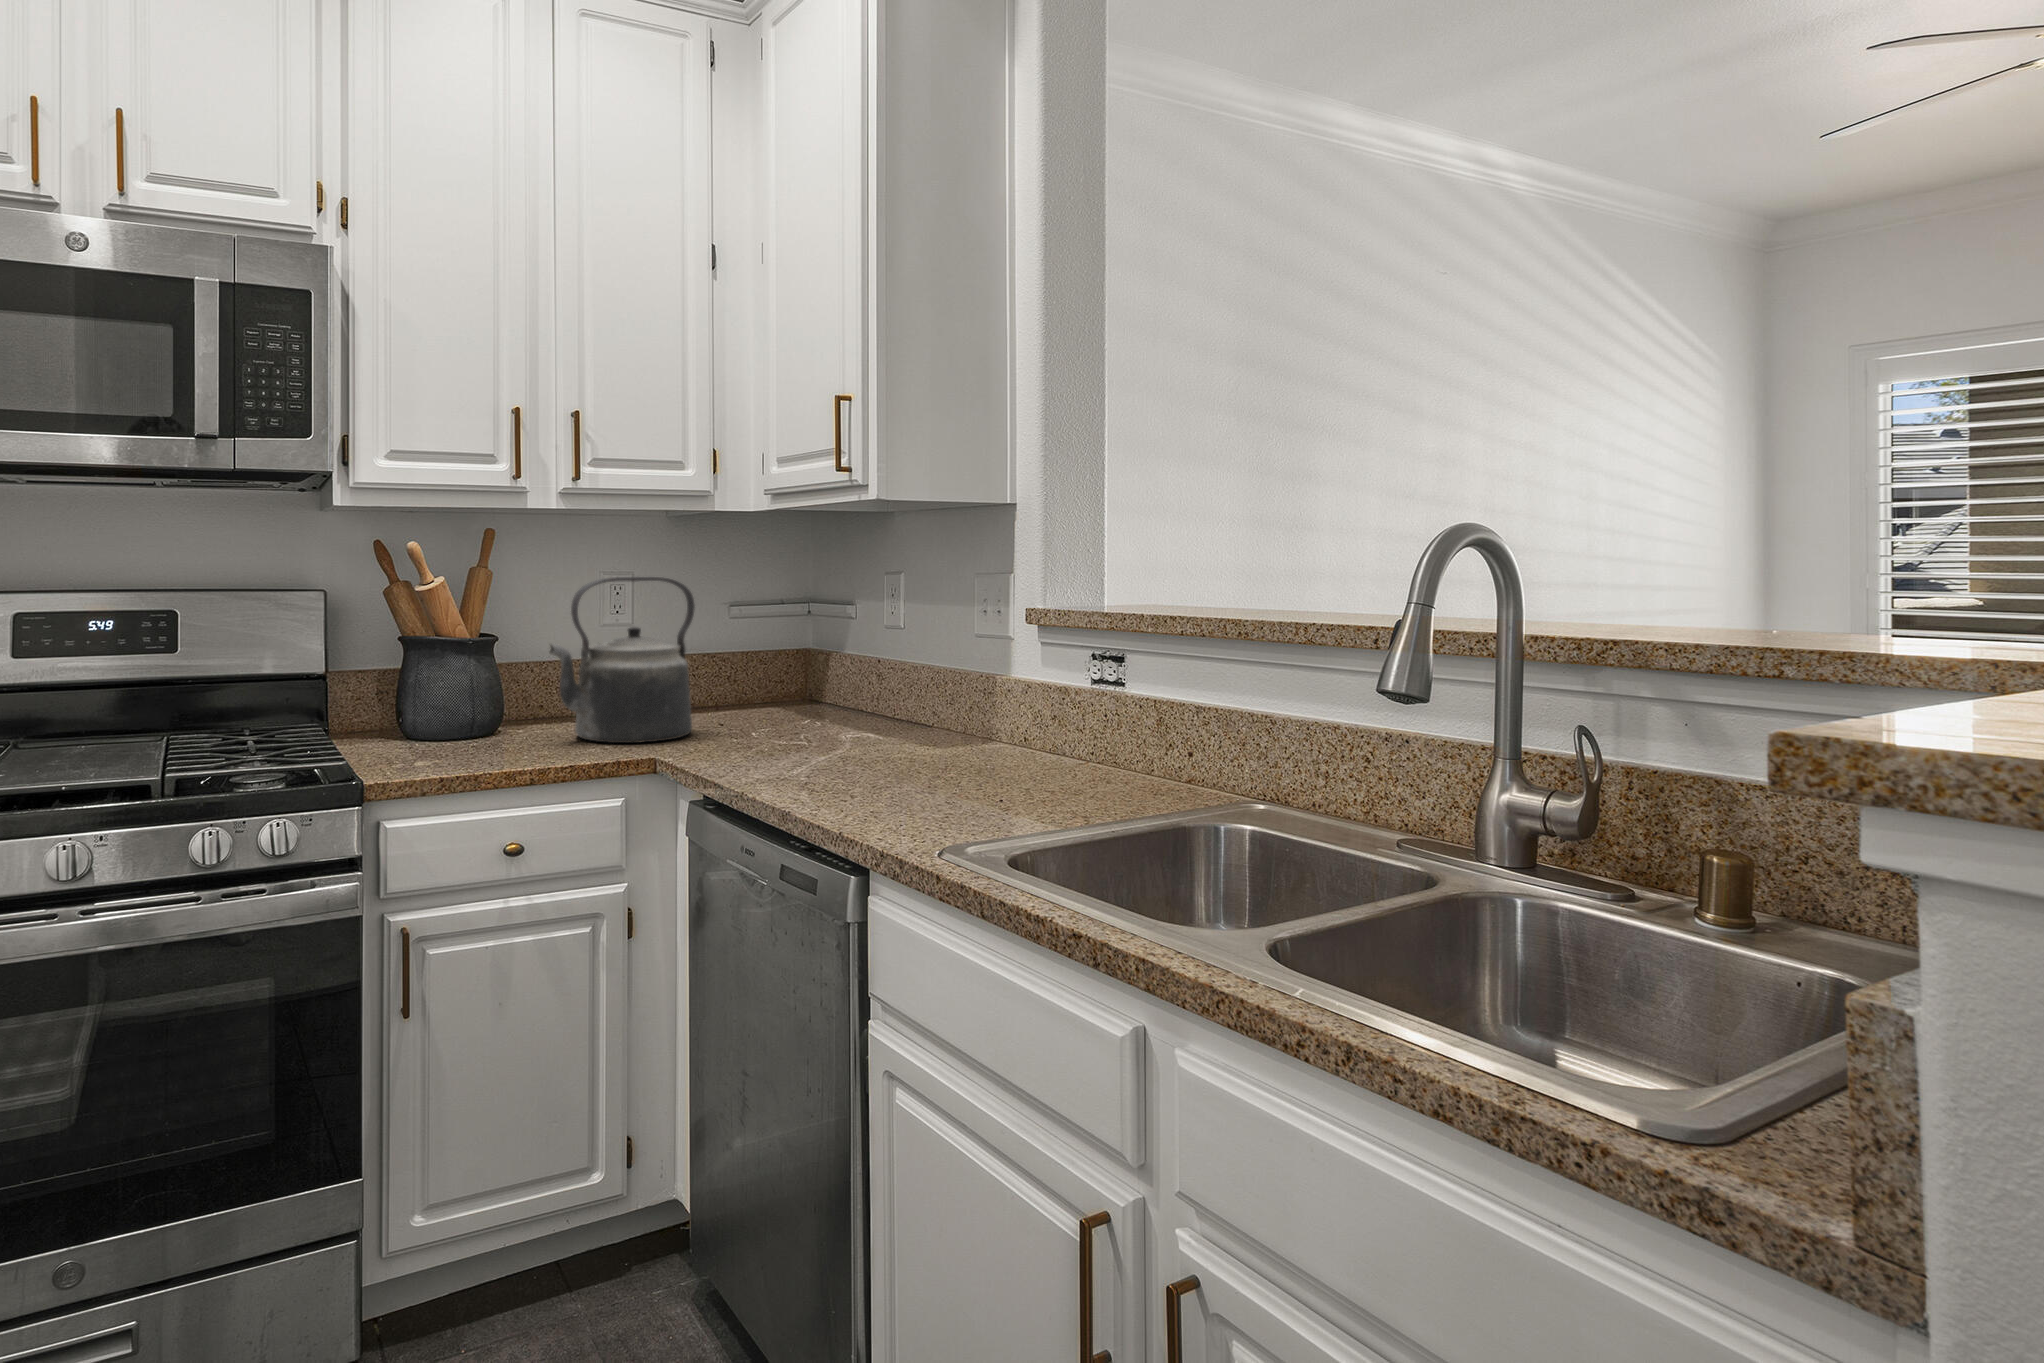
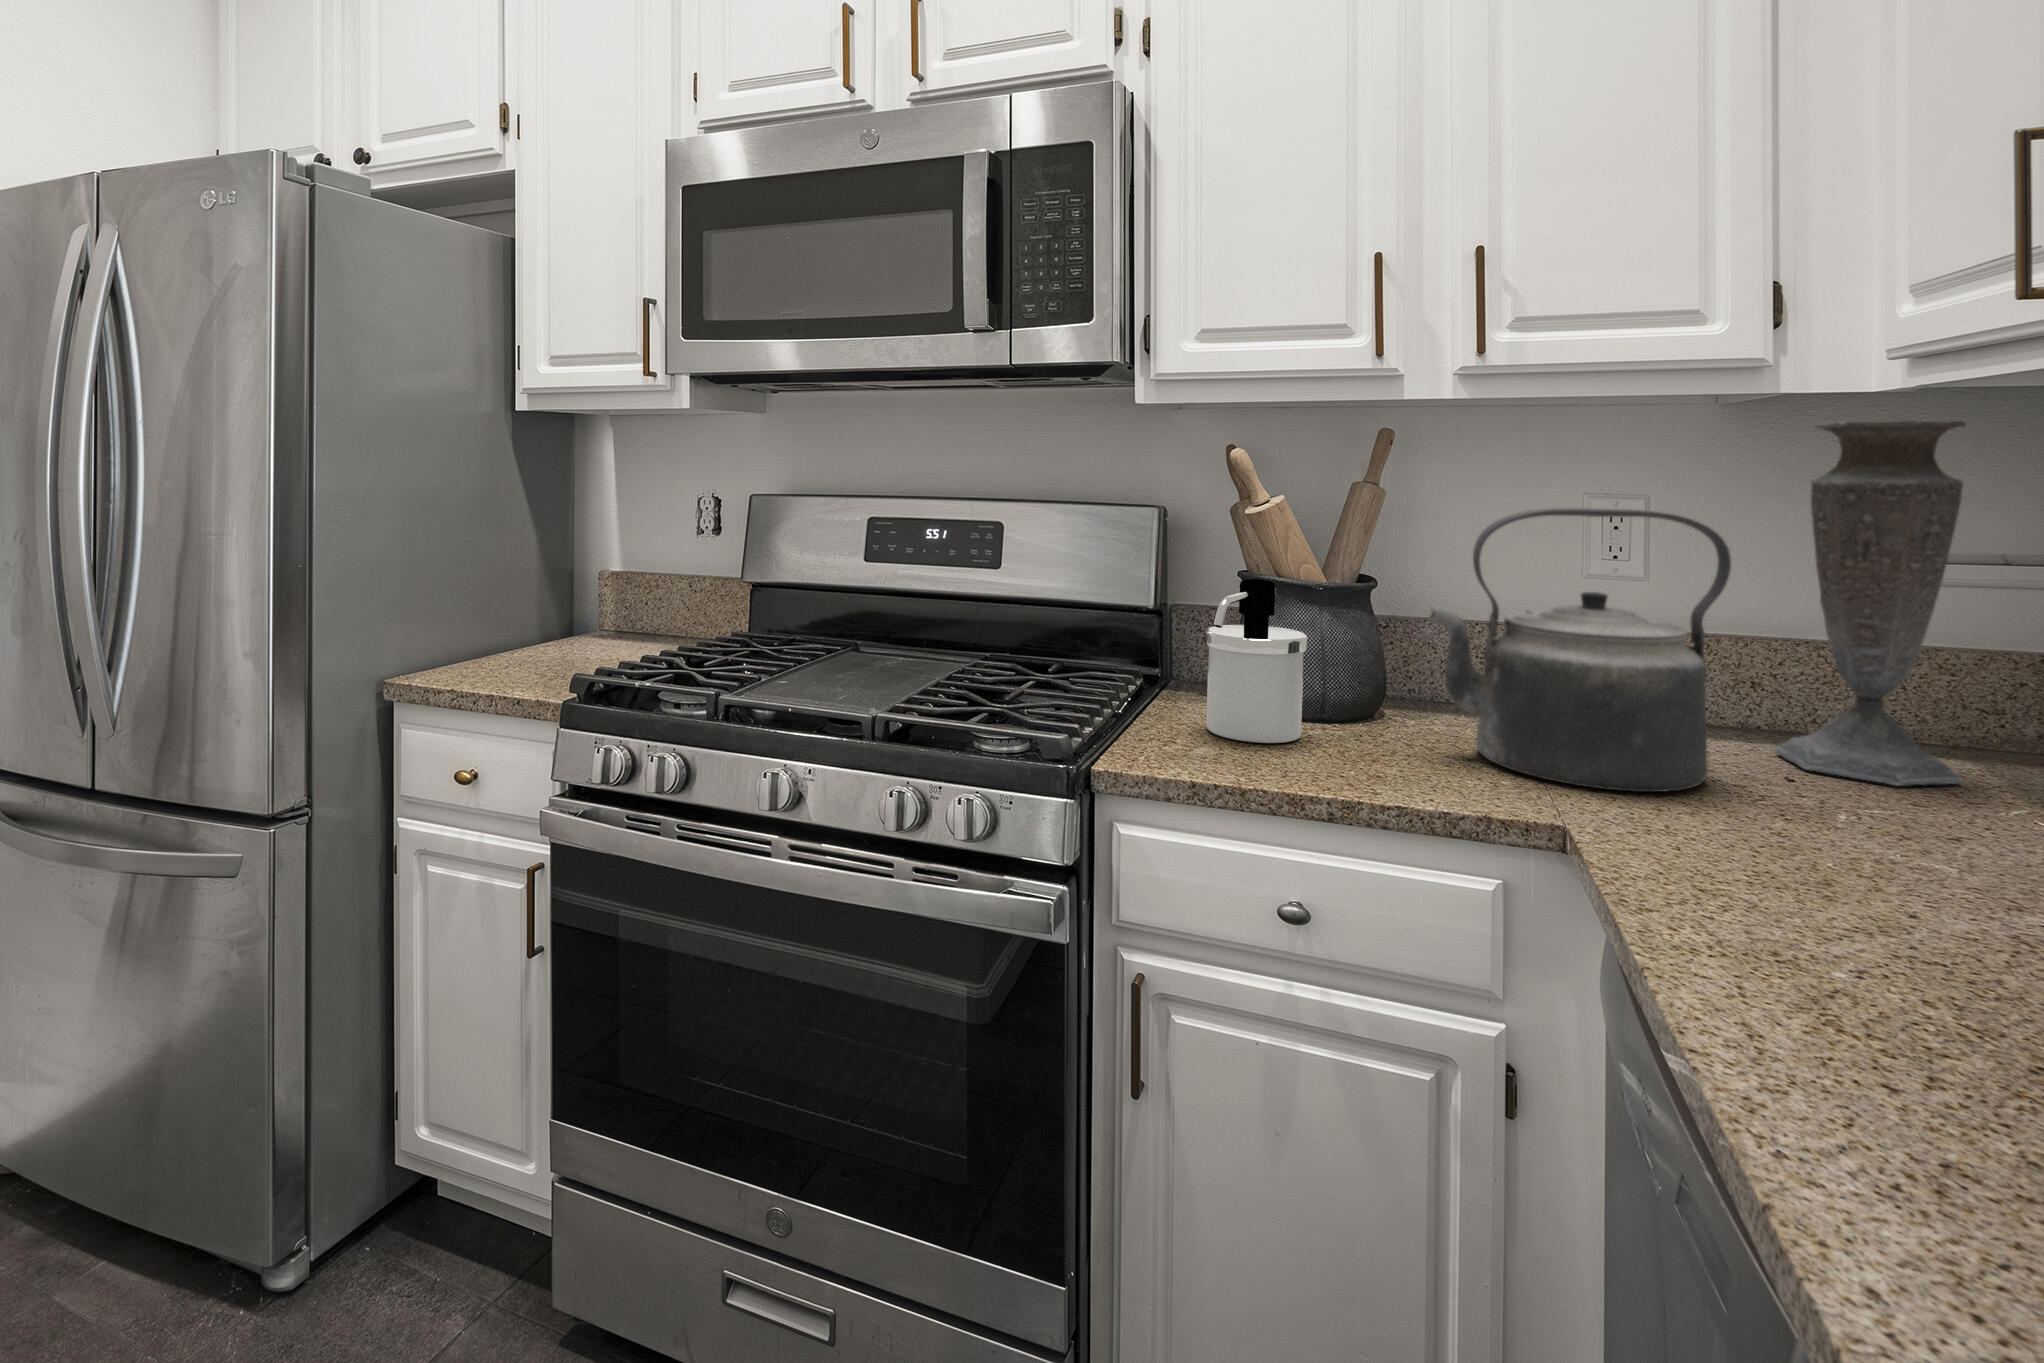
vase: none [708,526,782,721] -> present [1776,420,1966,786]
soap dispenser: none [403,636,476,756] -> present [1205,579,1308,743]

